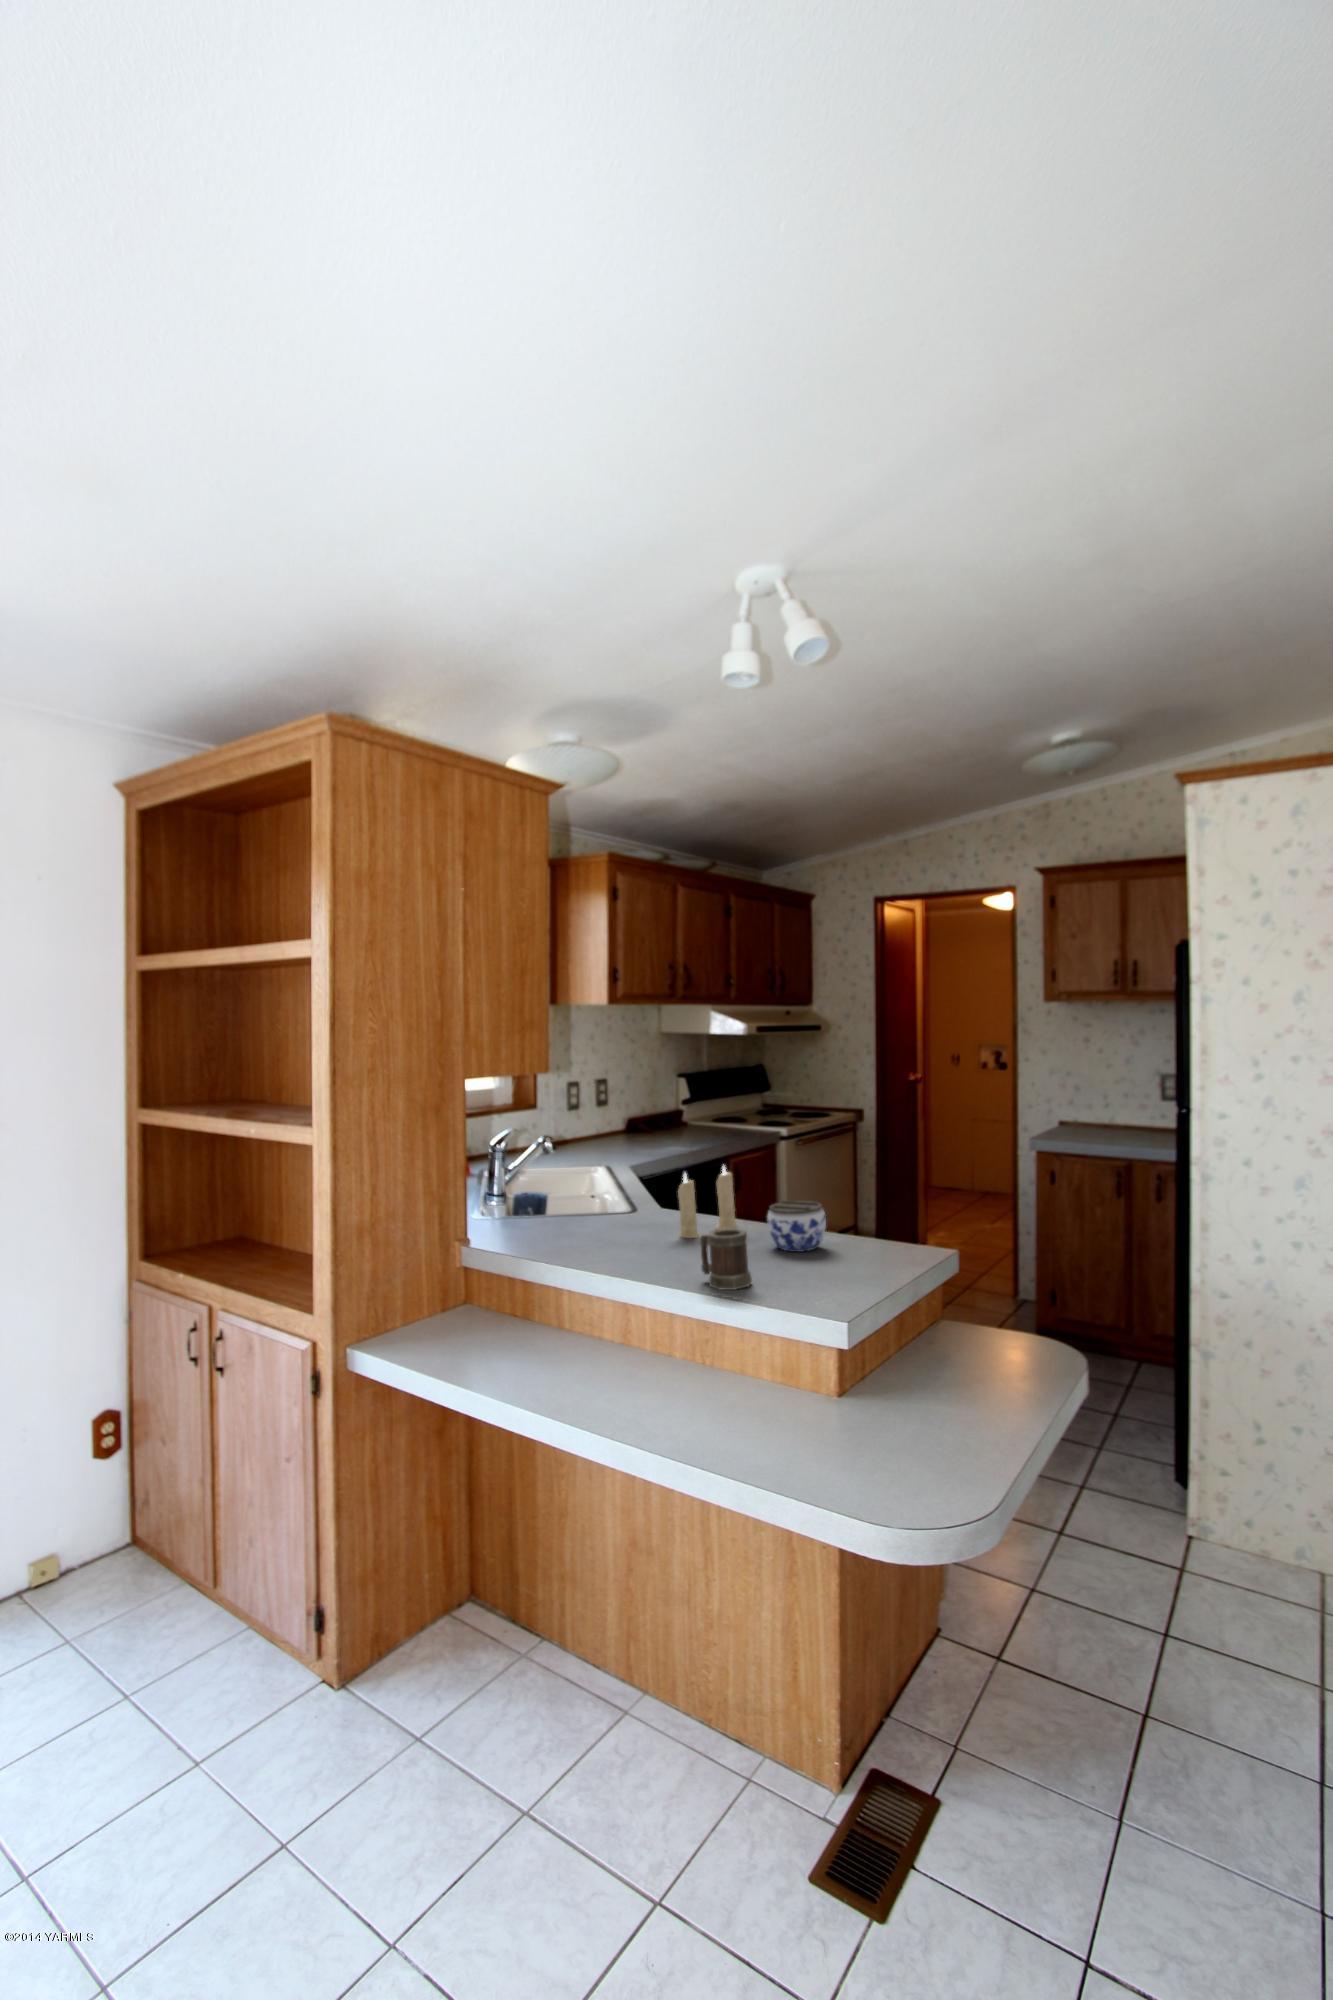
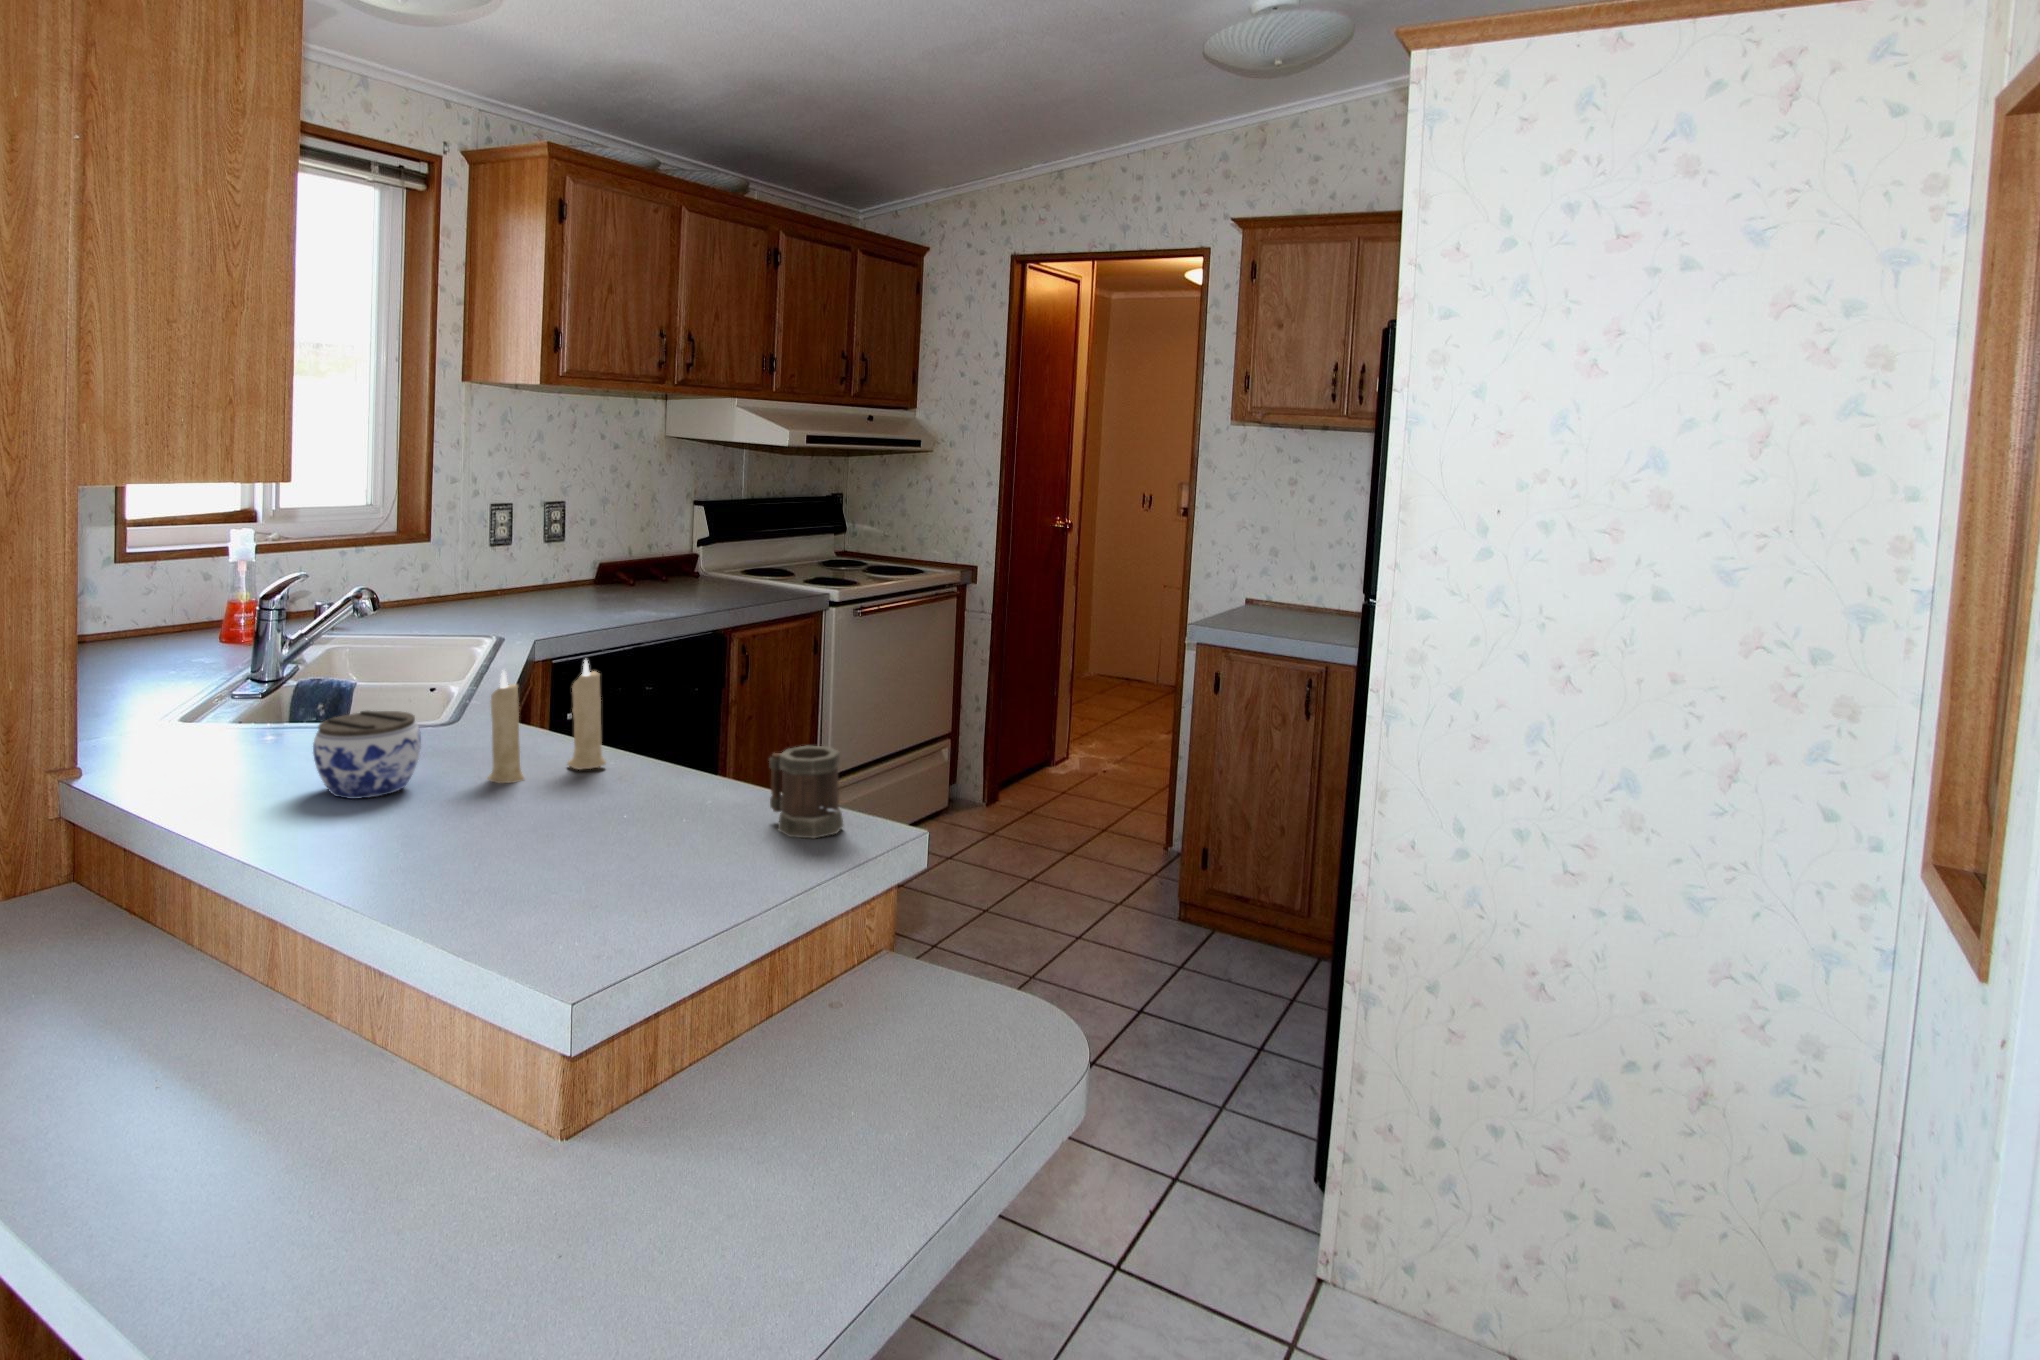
jar: present [767,1201,826,1252] -> present [313,711,421,799]
mug: present [699,1229,752,1290] -> present [769,746,843,838]

